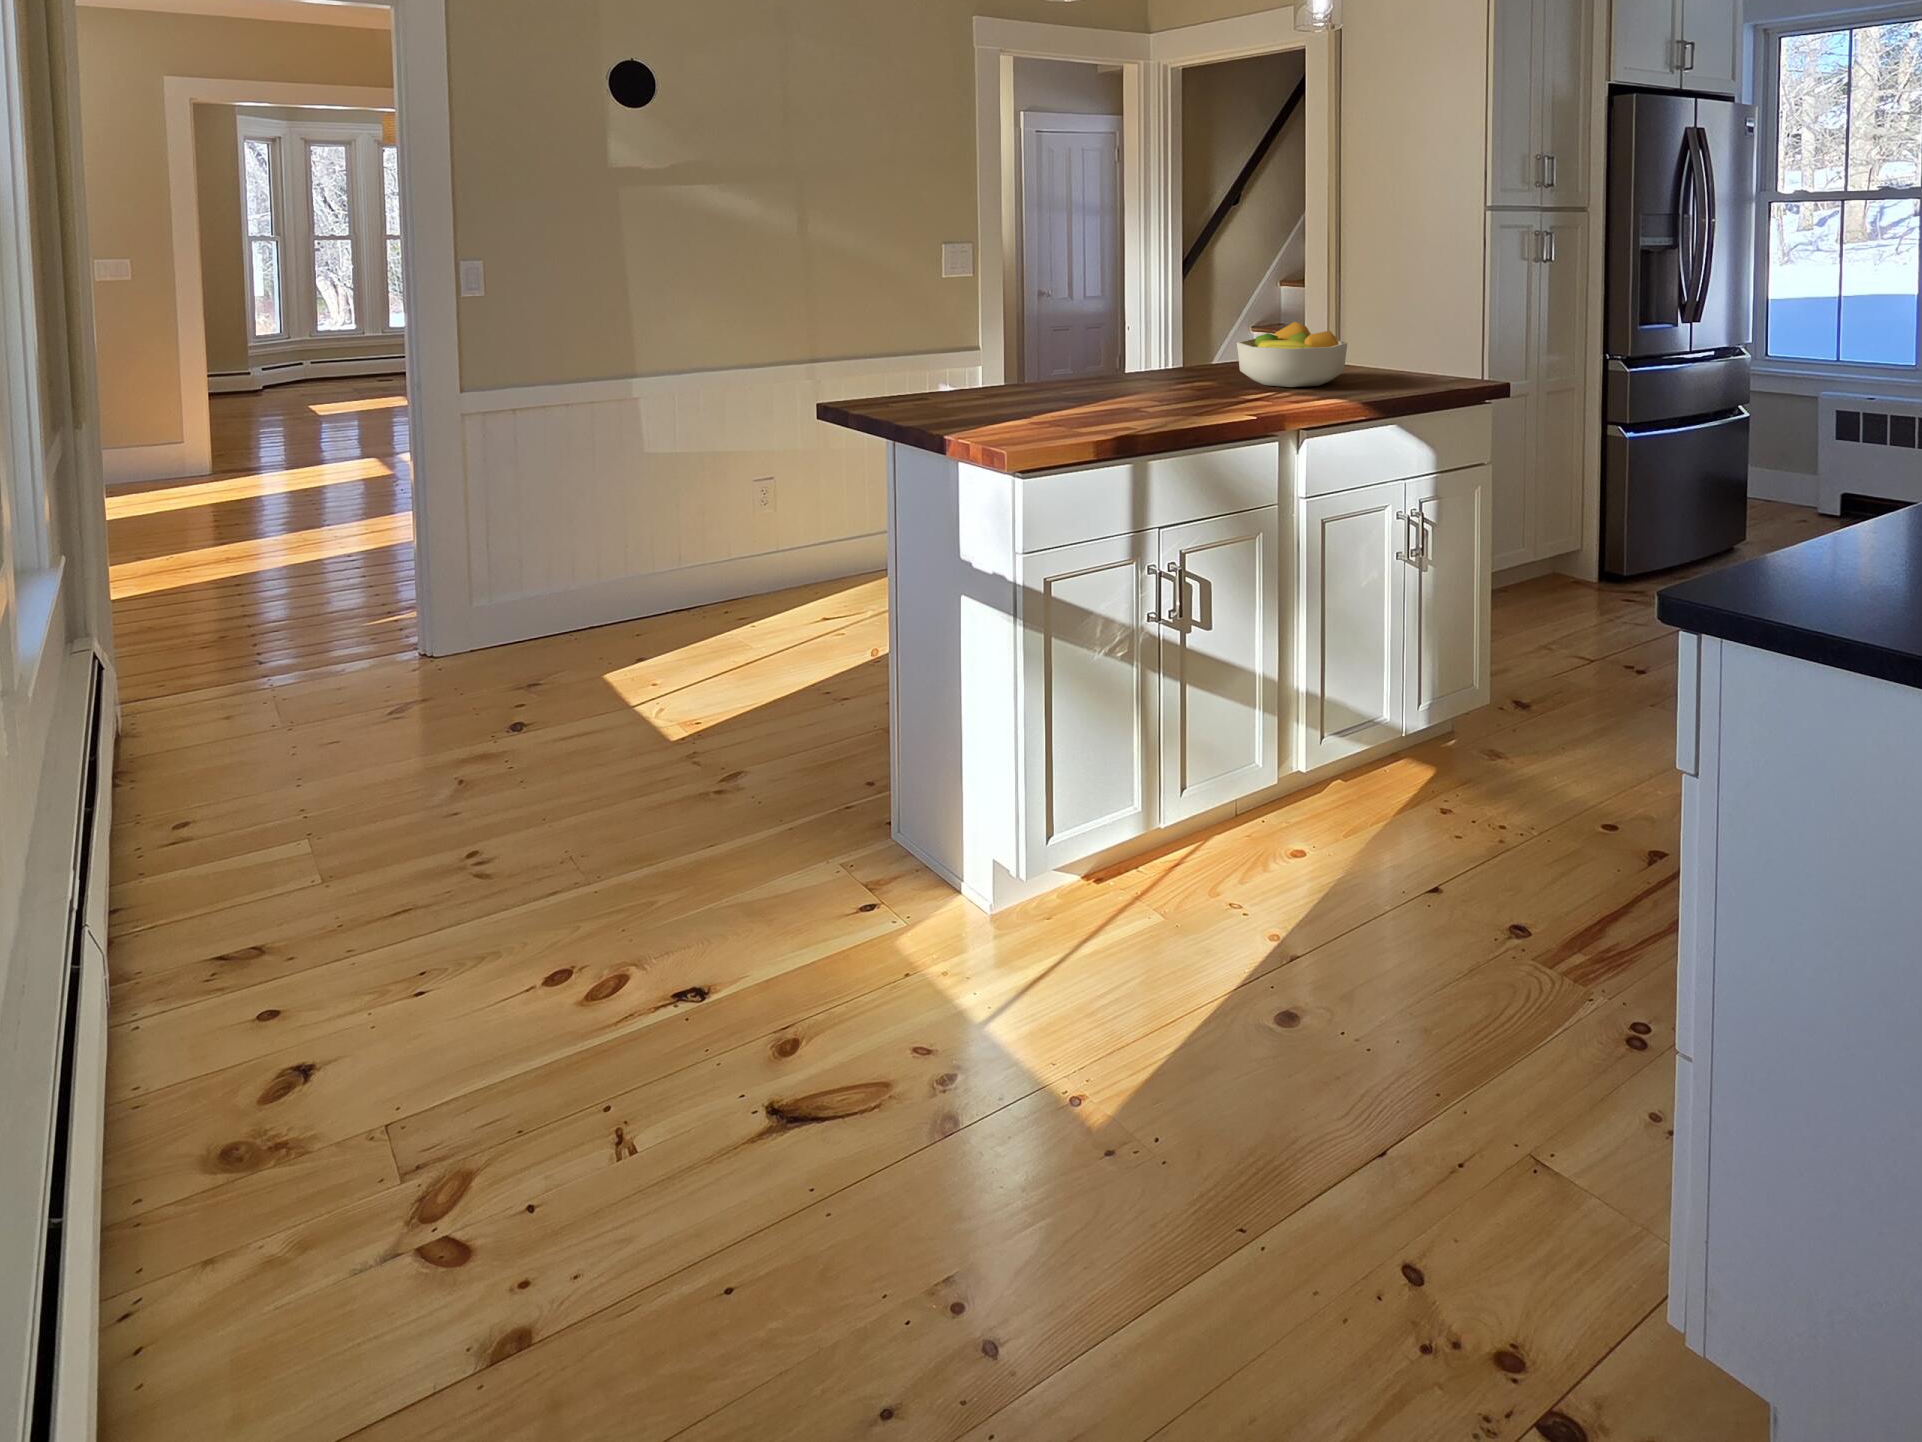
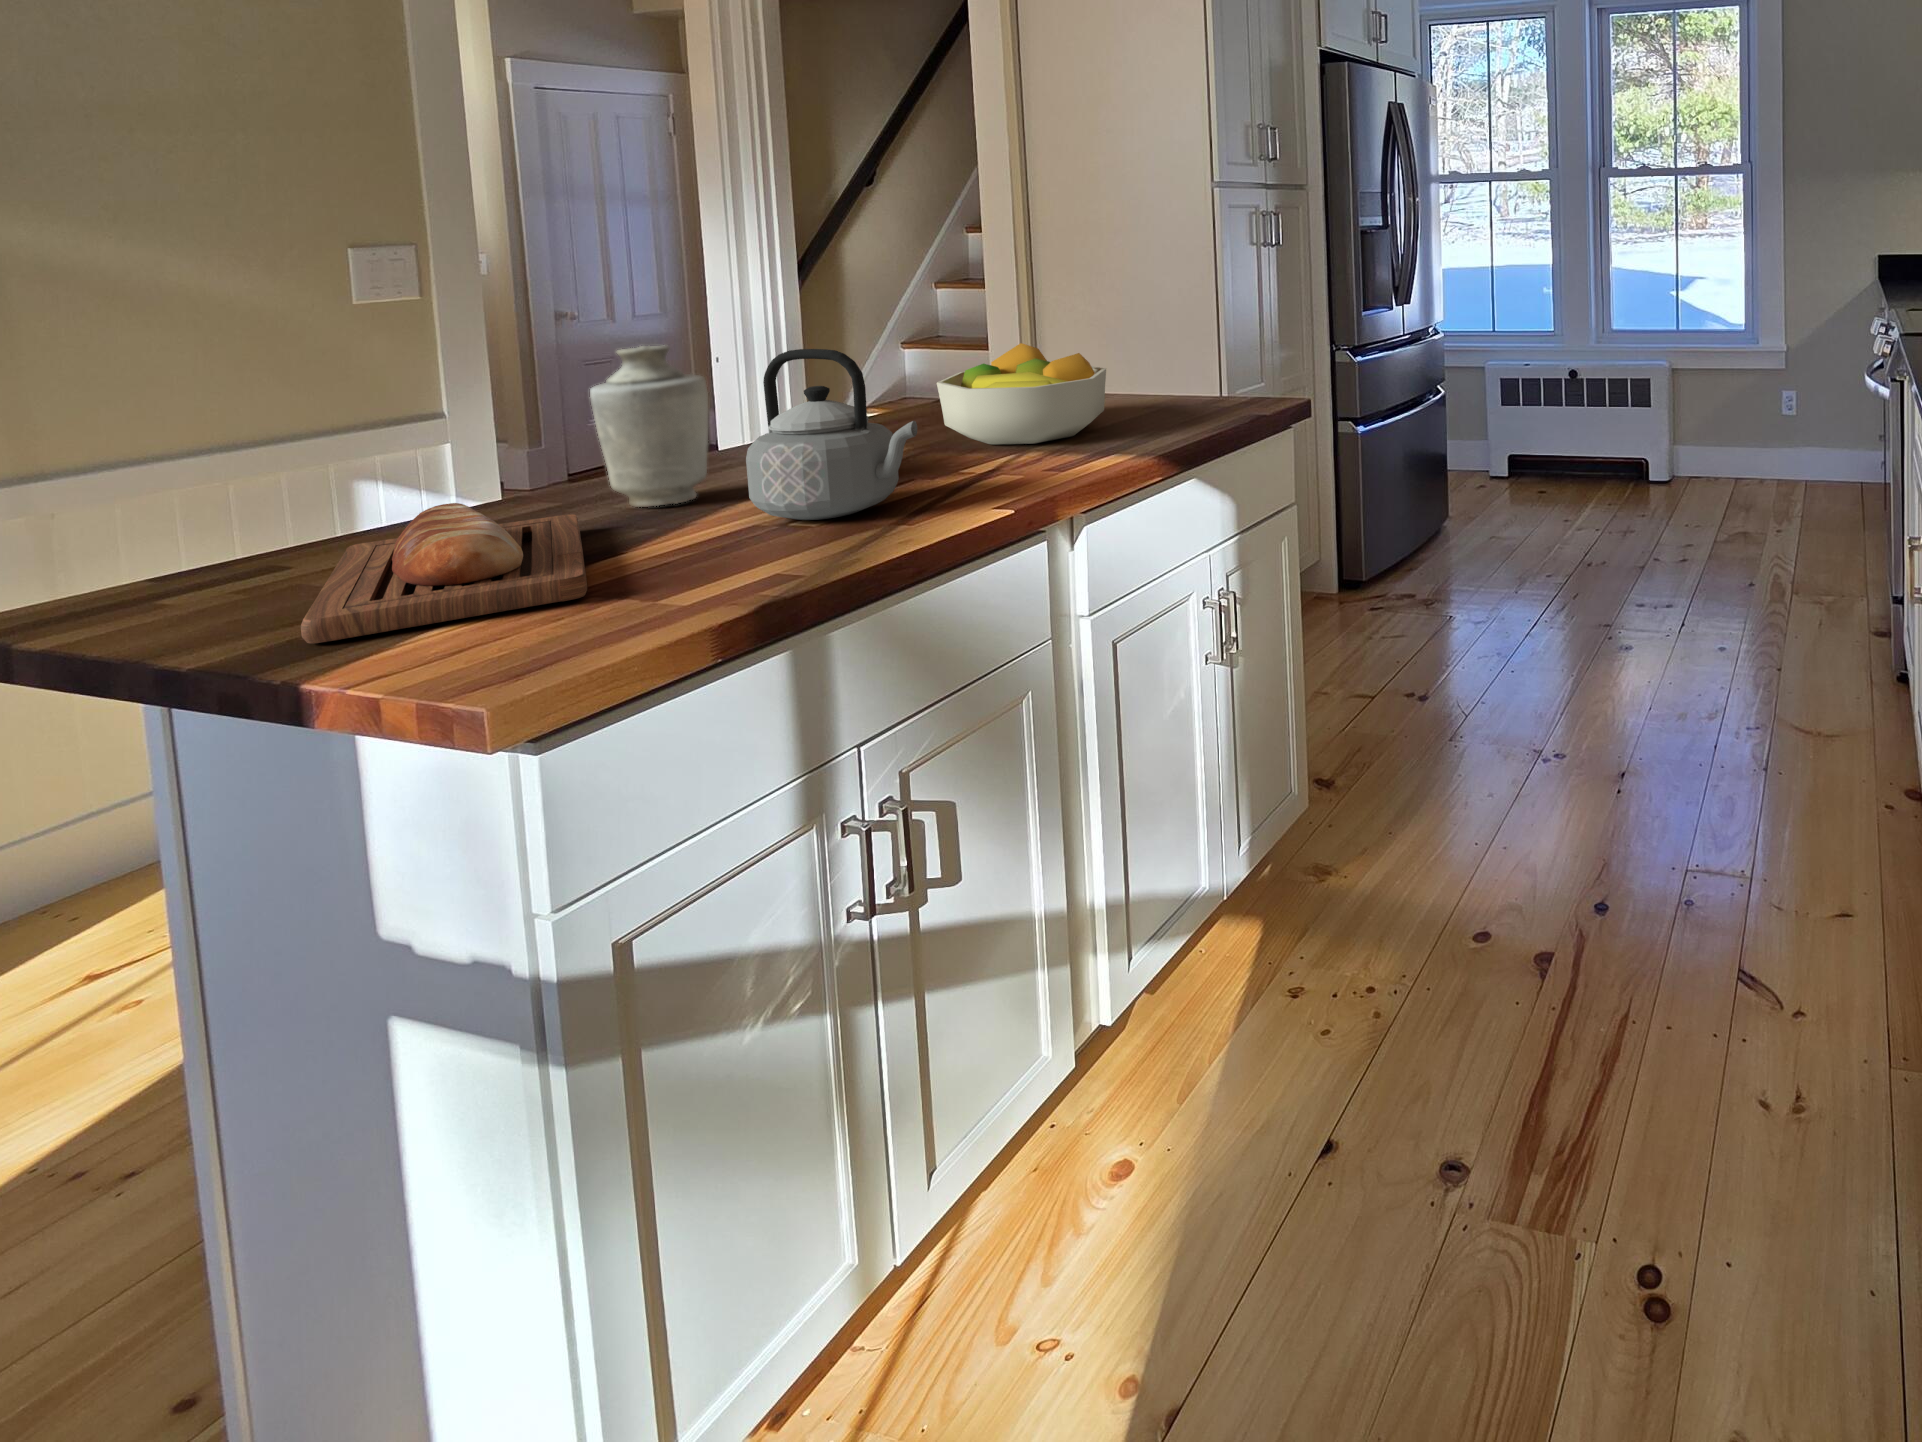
vase: none [1053,304,1107,394] -> present [590,346,708,507]
teapot: none [1121,310,1208,407] -> present [746,349,917,520]
bread loaf: none [942,375,1046,422] -> present [301,503,587,643]

